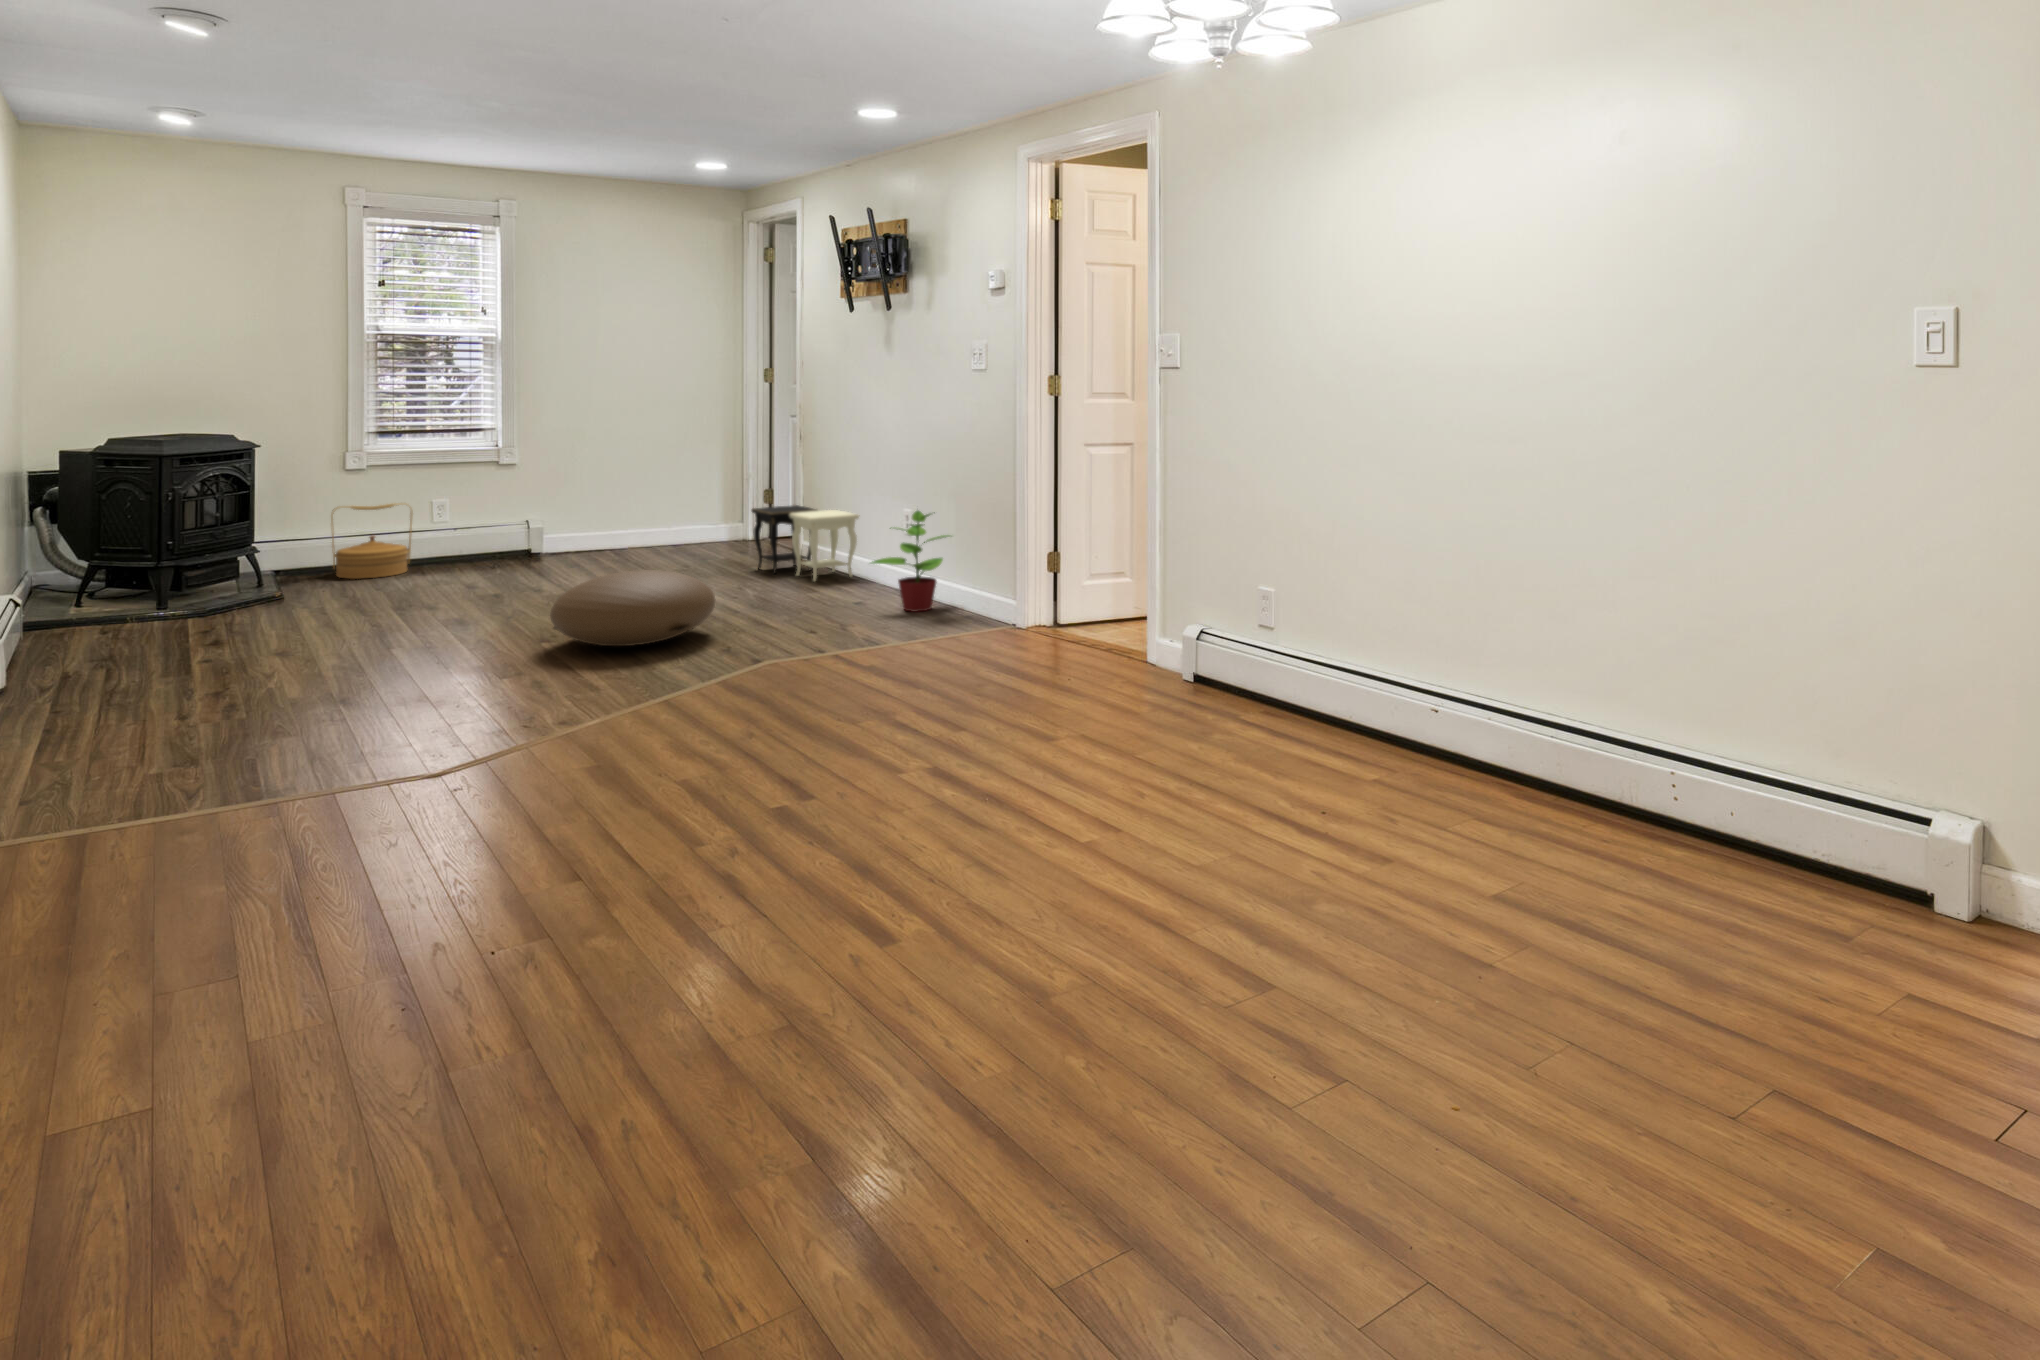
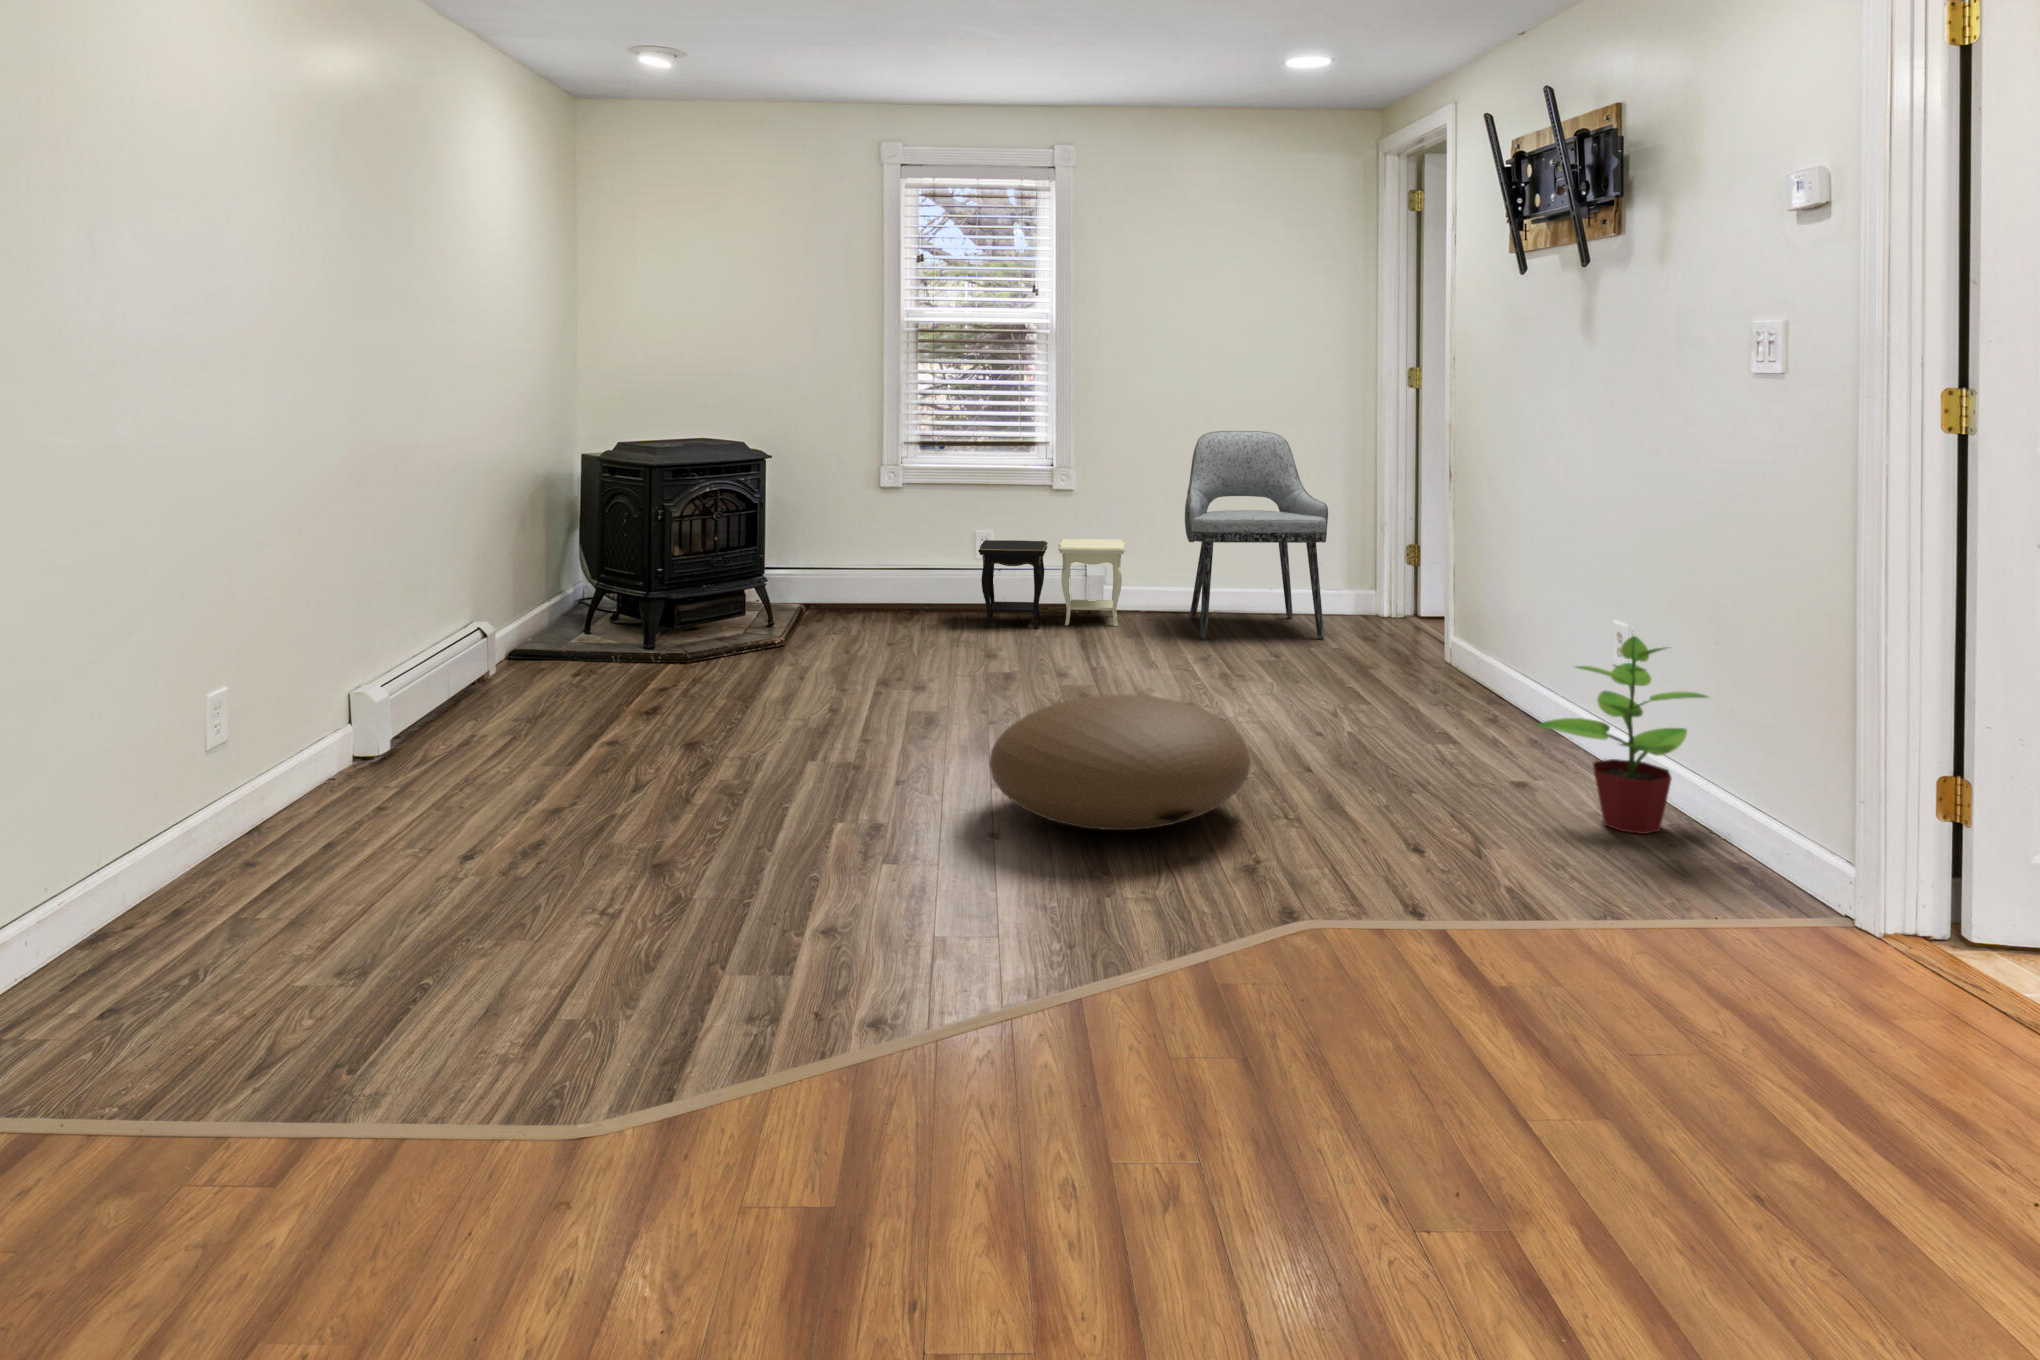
dining chair: none [612,415,716,562] -> present [1185,431,1328,640]
woven basket: present [331,503,413,579] -> none [859,533,948,627]
side table: present [752,505,860,581] -> present [978,539,1125,628]

